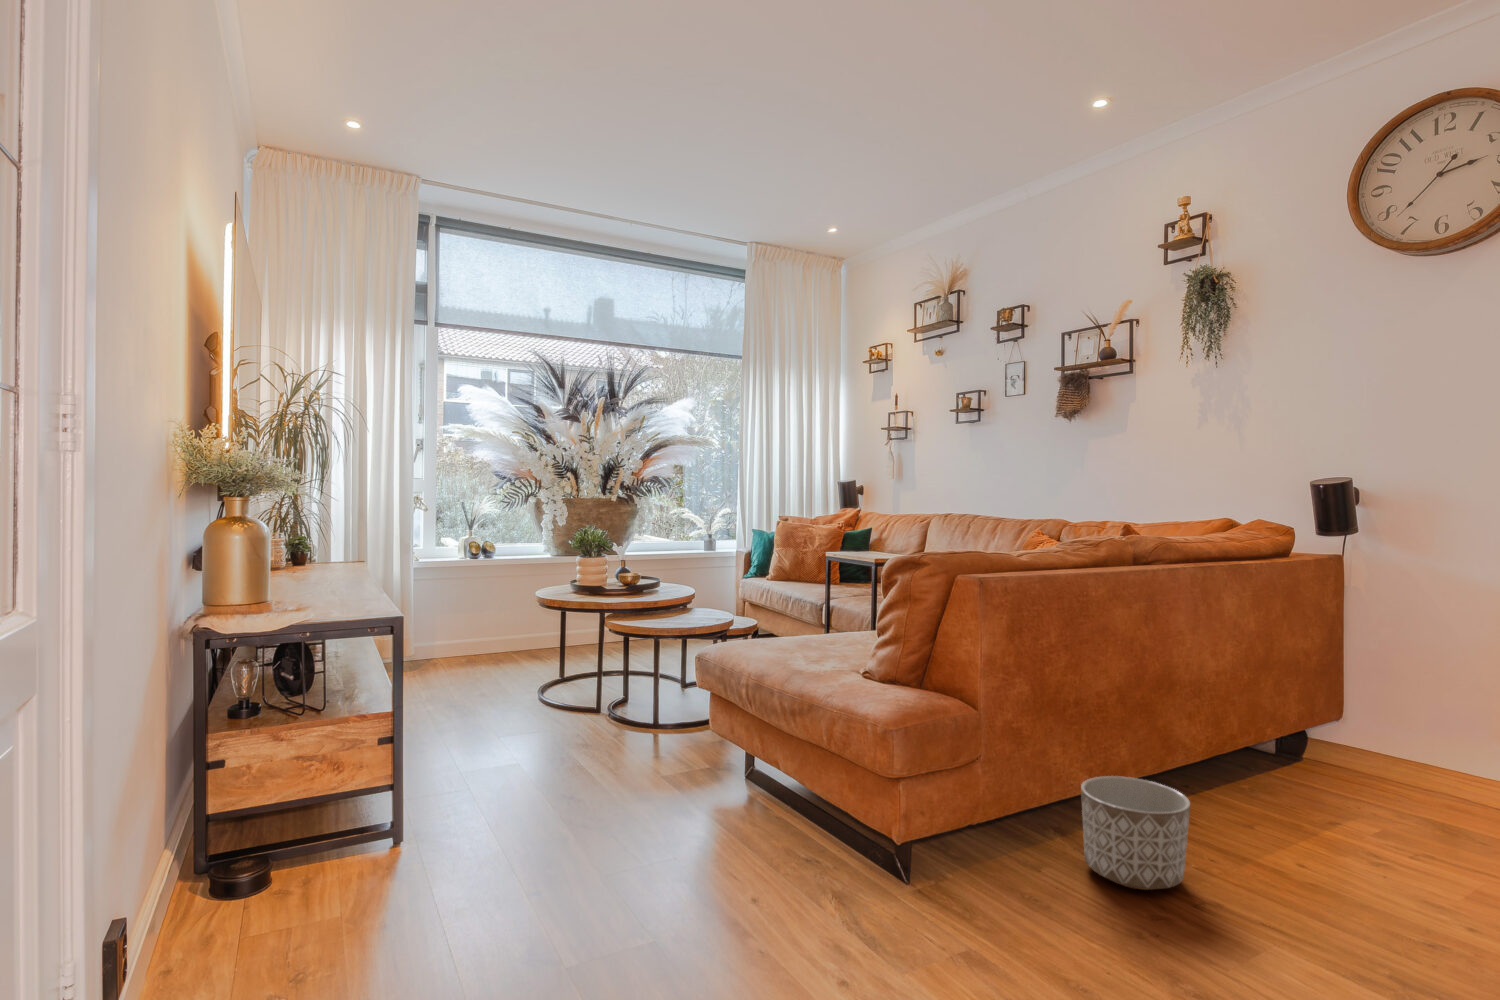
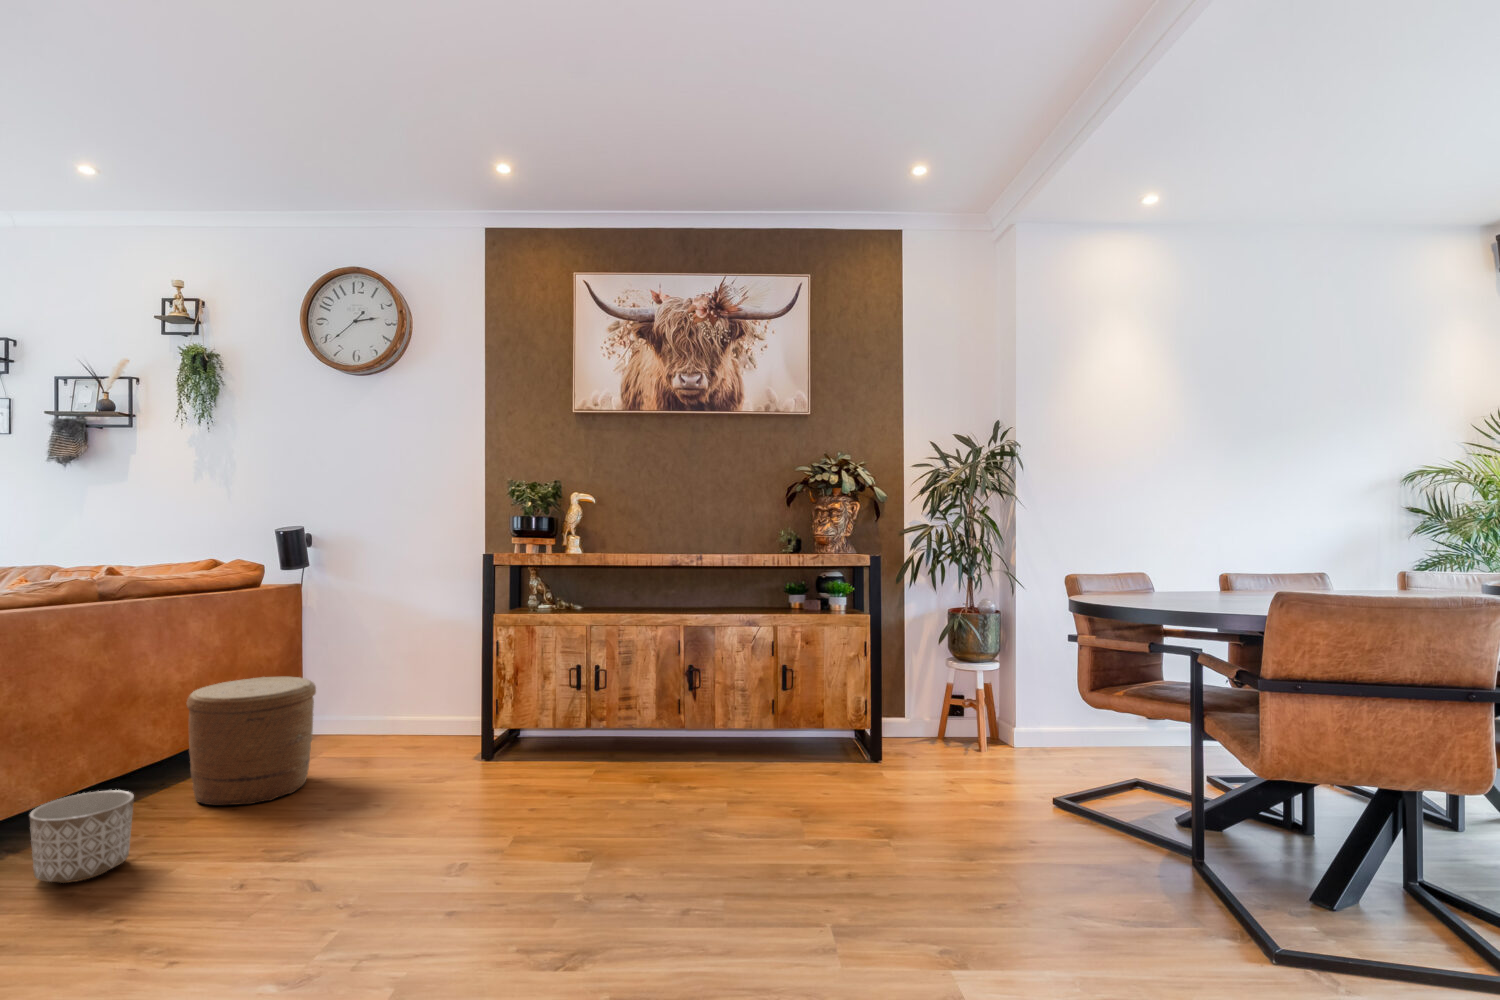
woven basket: none [1225,673,1411,858] -> present [187,677,316,805]

